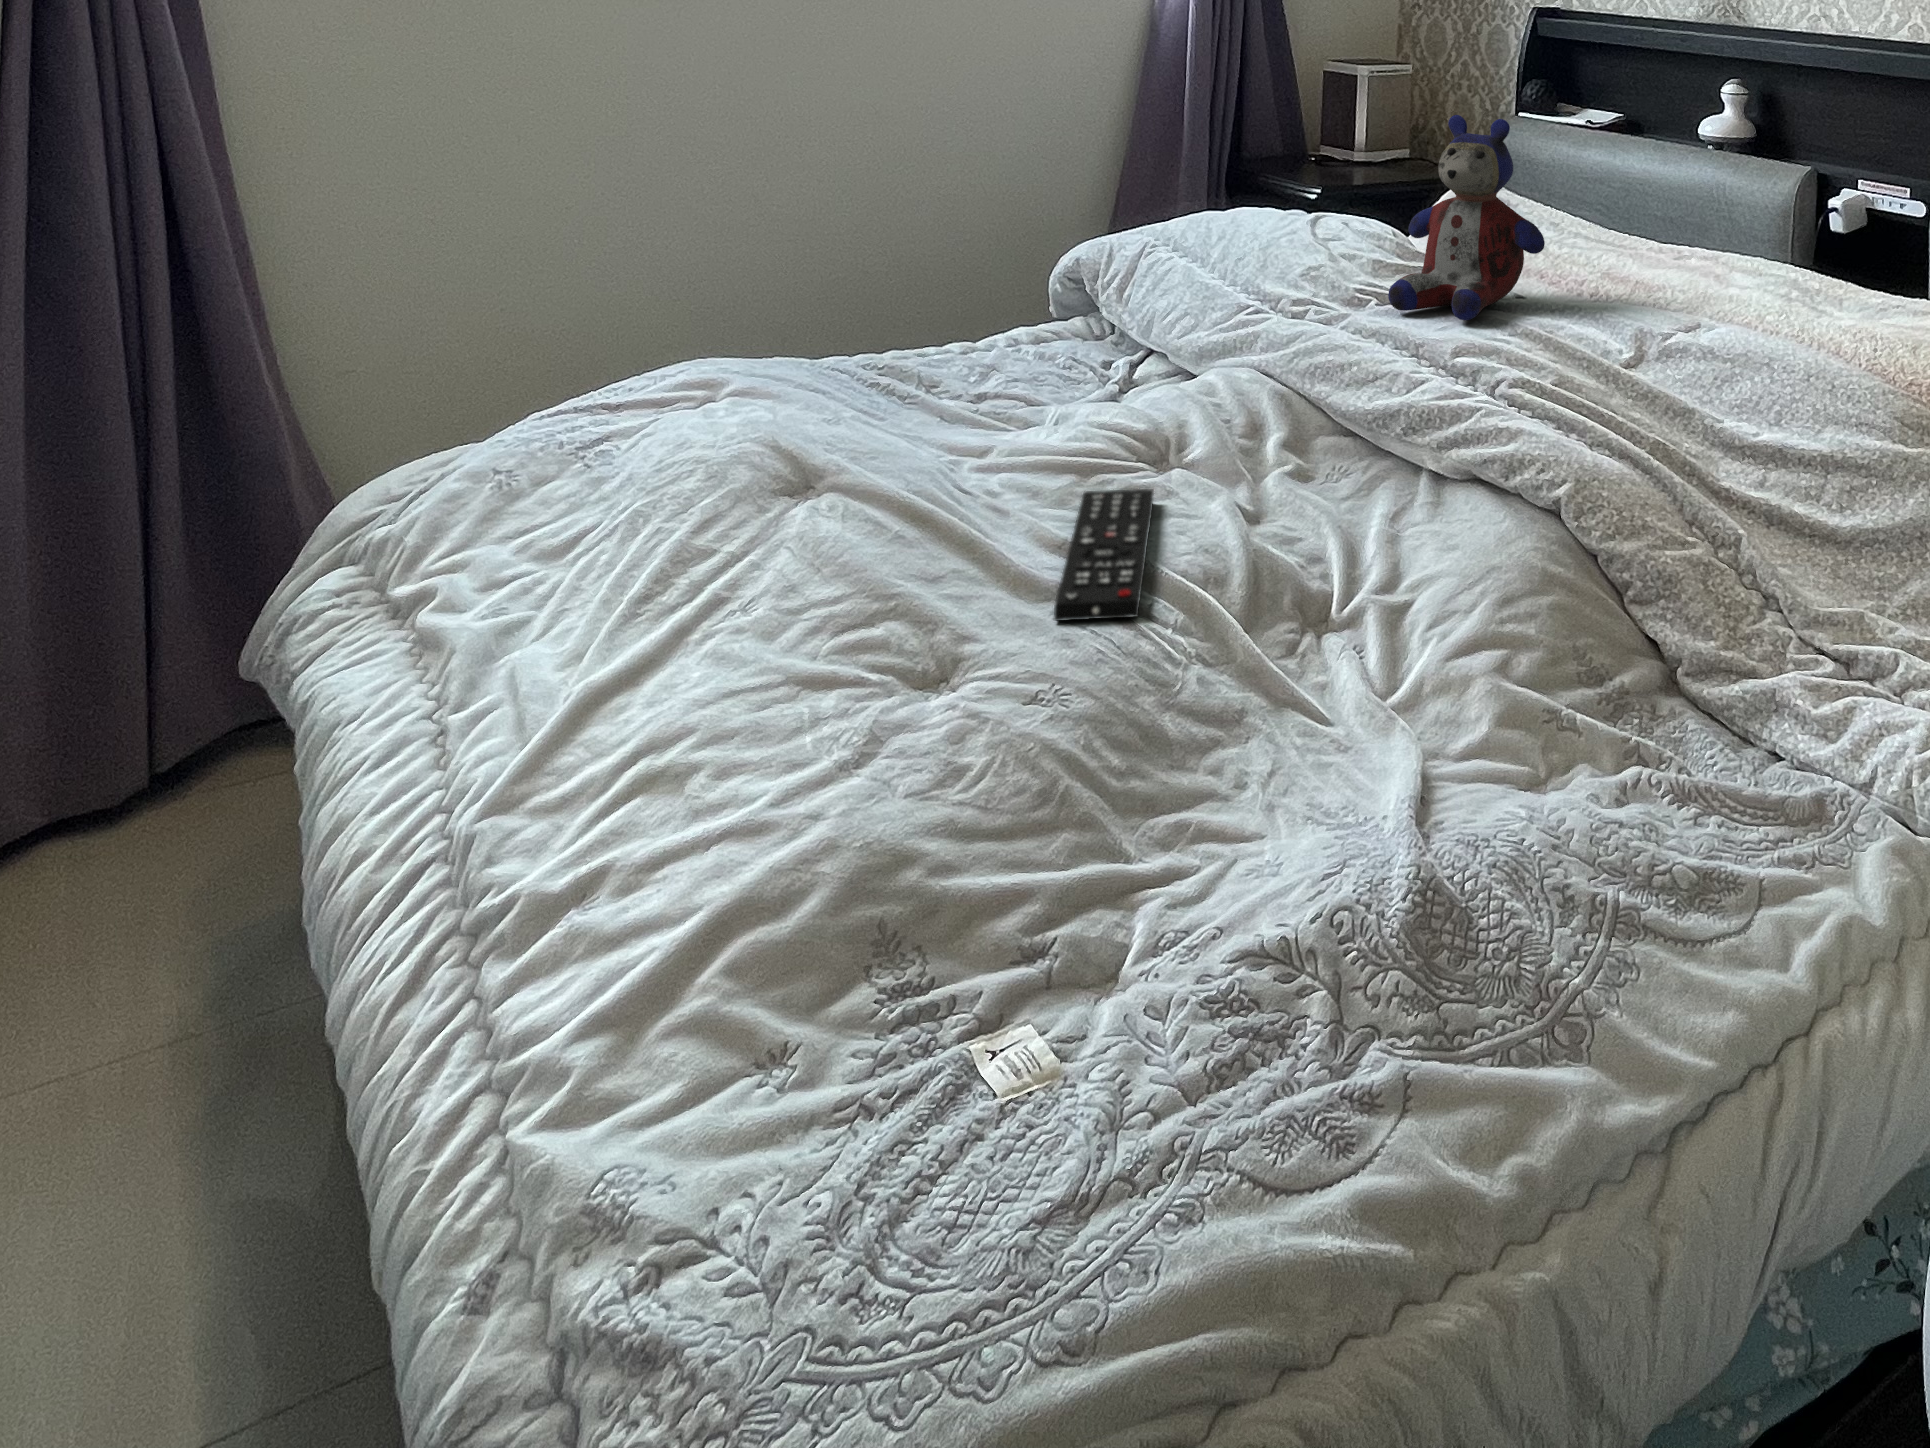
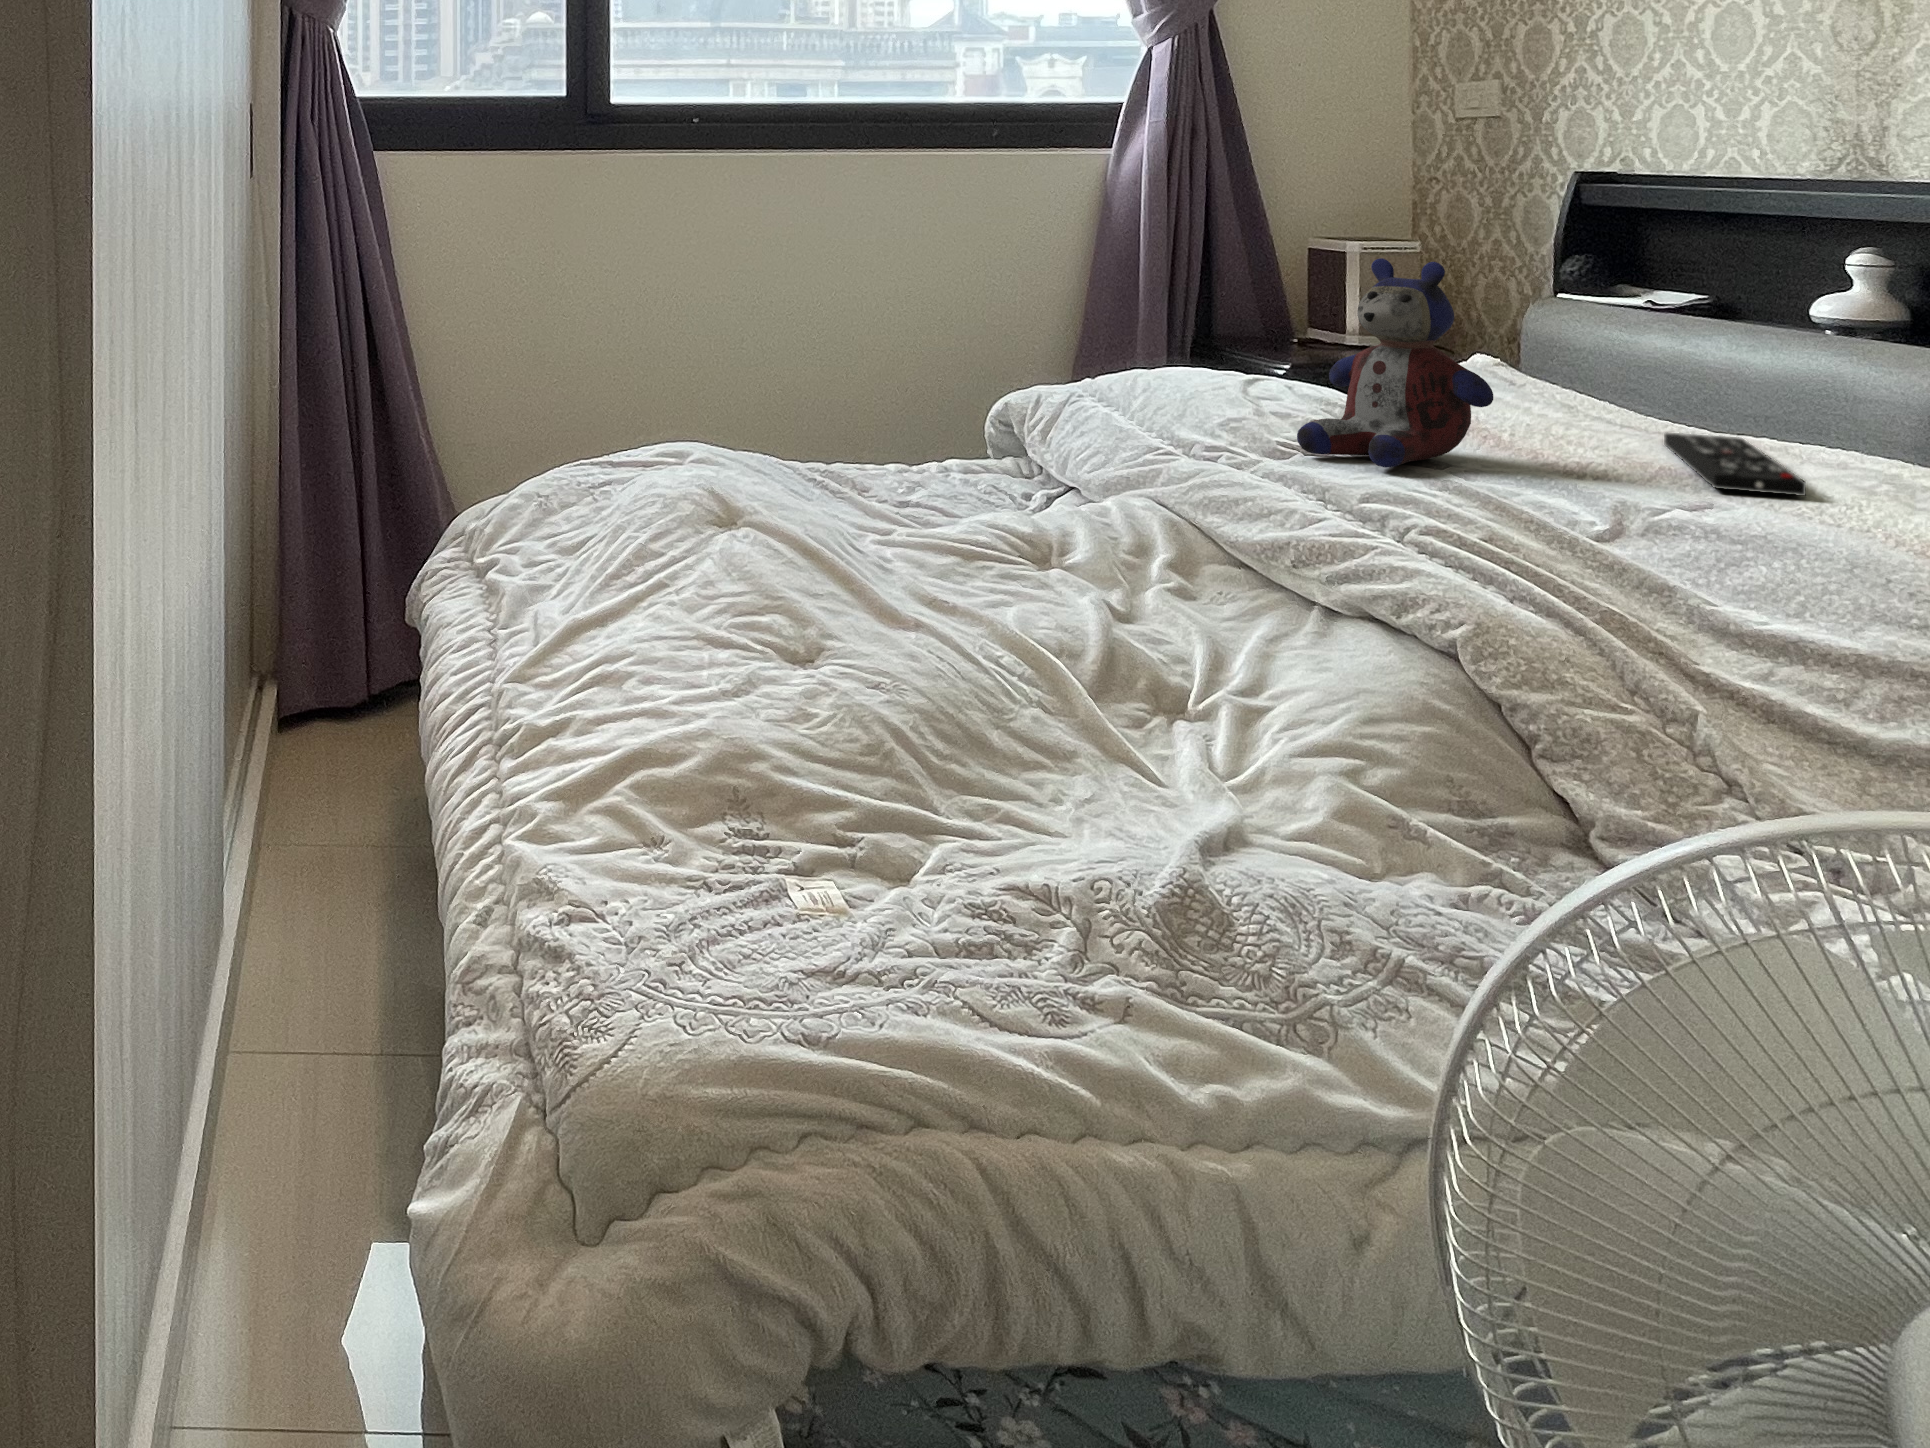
remote control: present [1054,489,1154,621] -> present [1664,433,1806,496]

